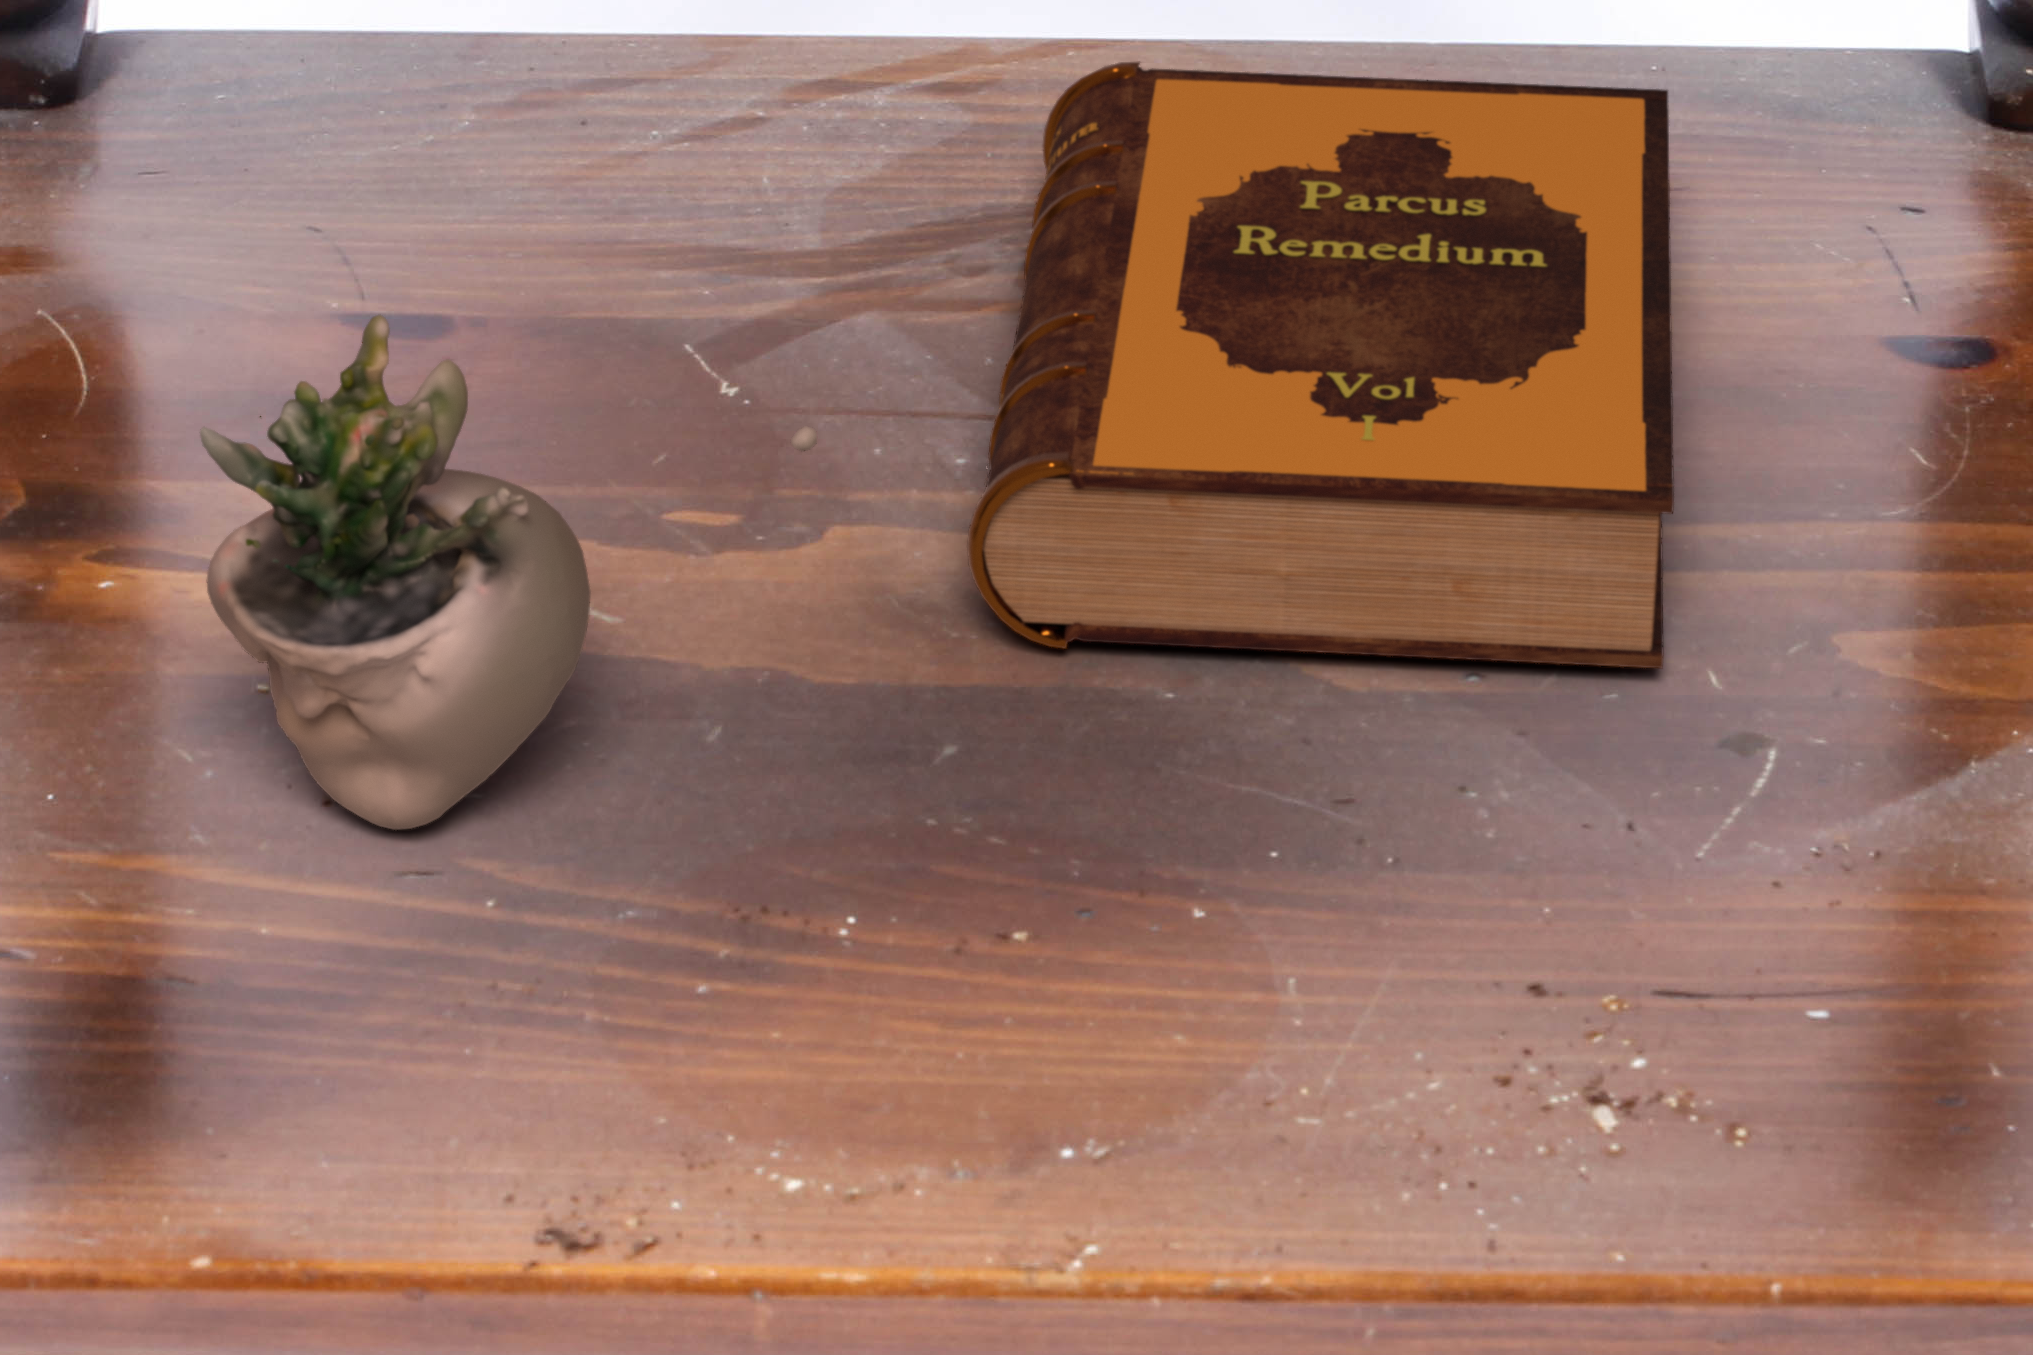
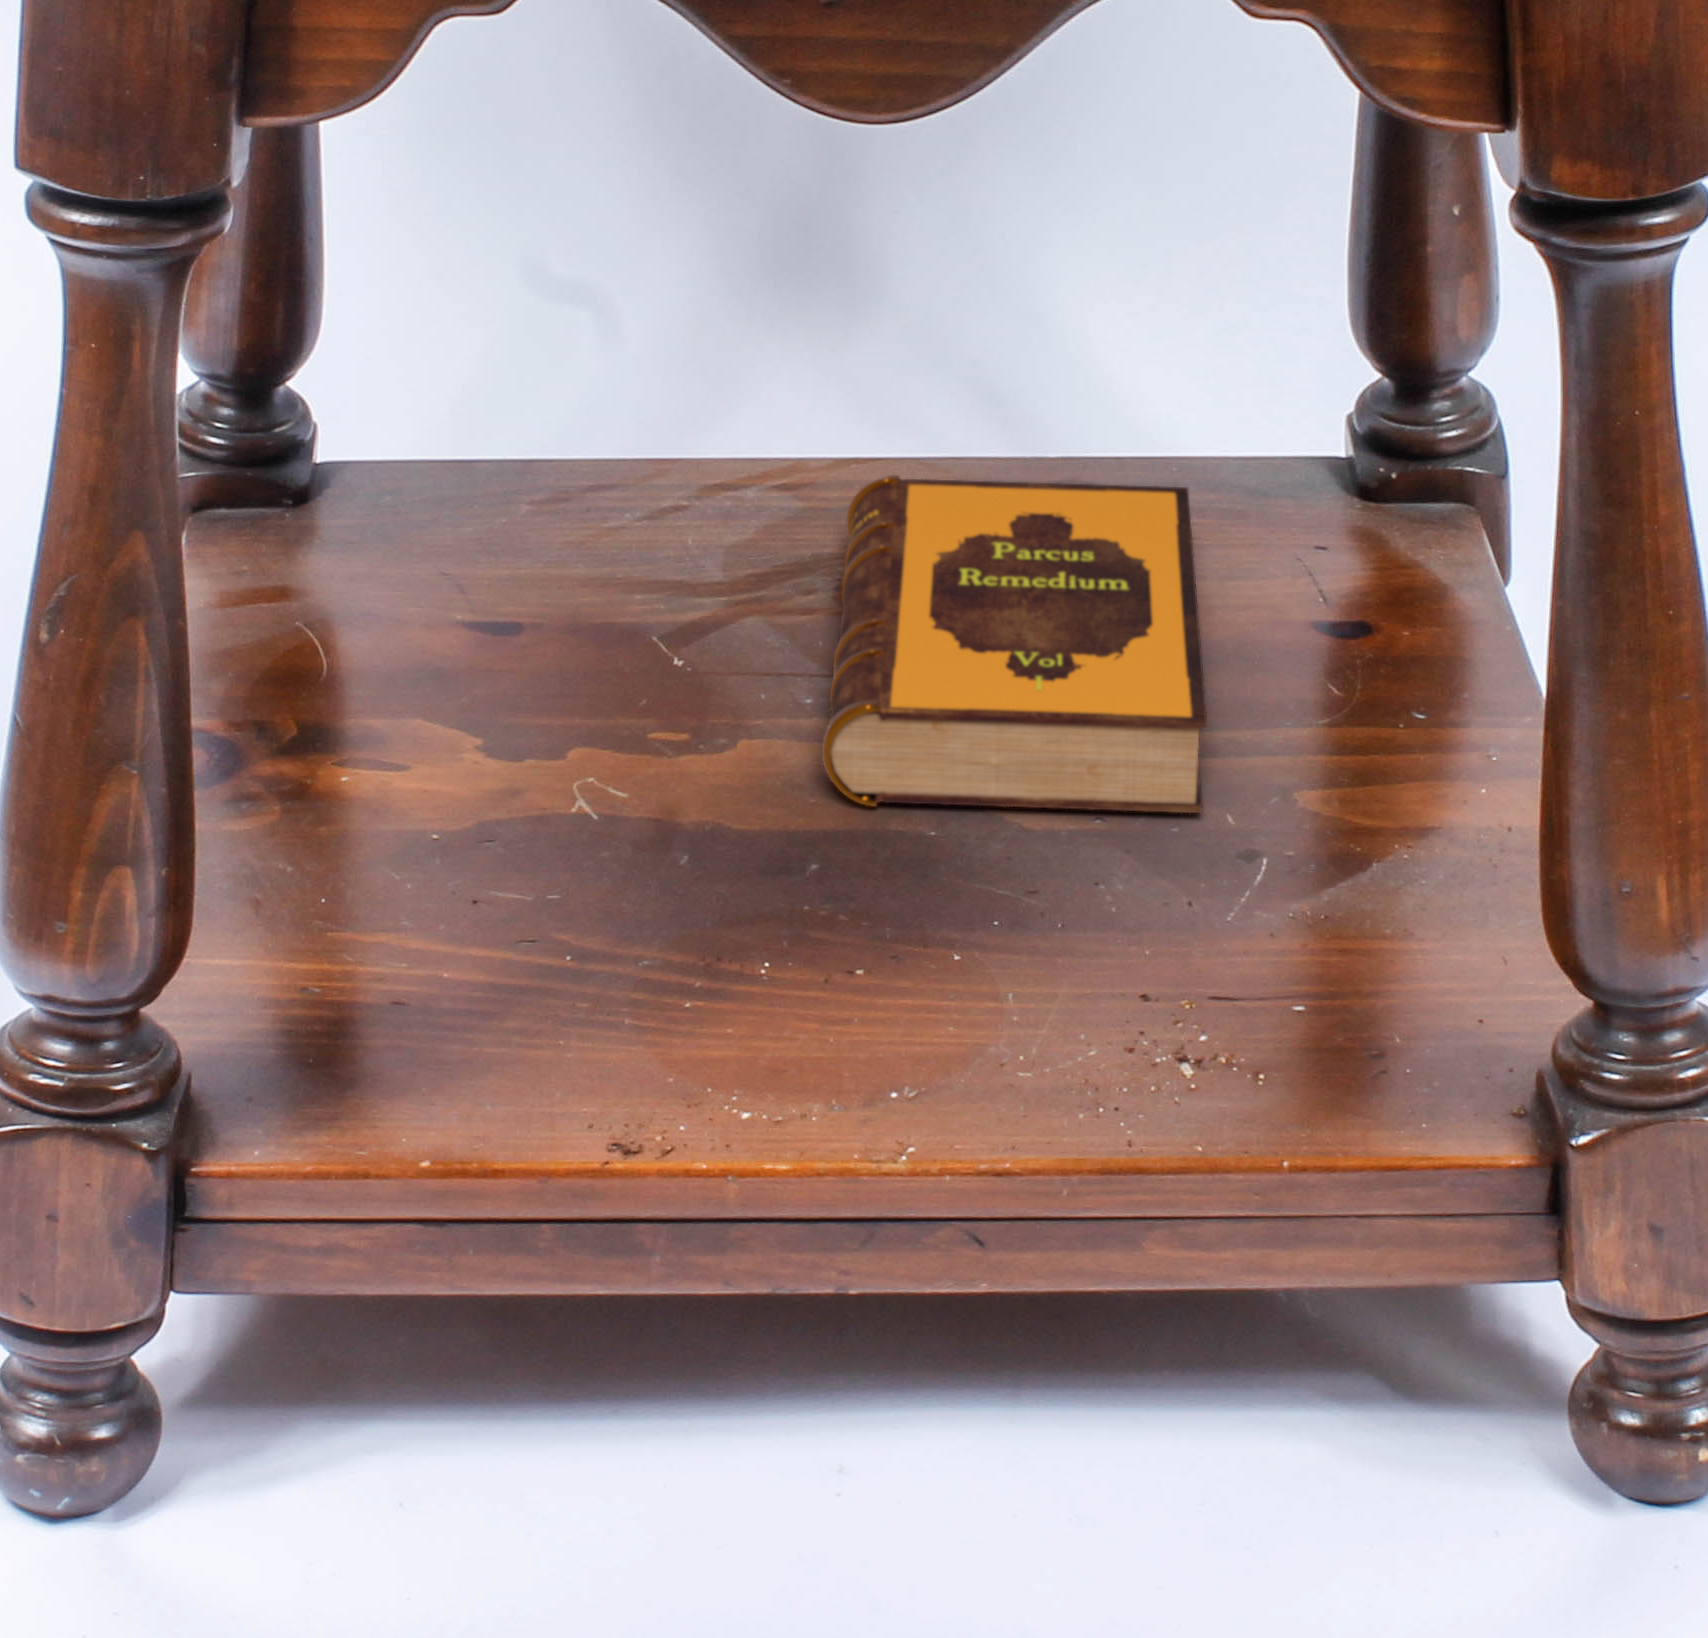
succulent plant: present [200,315,817,830] -> none [414,635,756,916]

